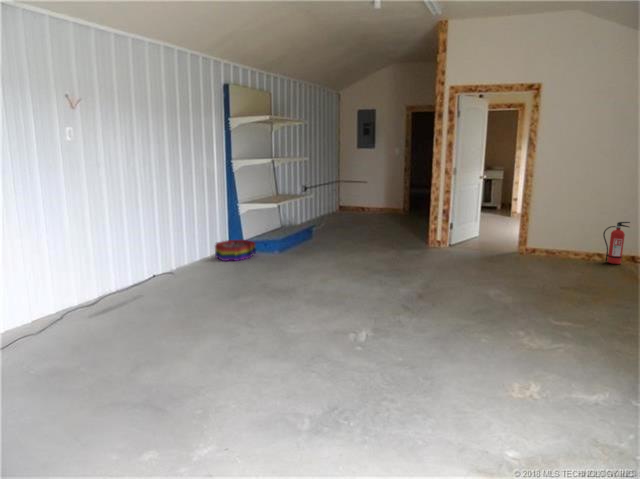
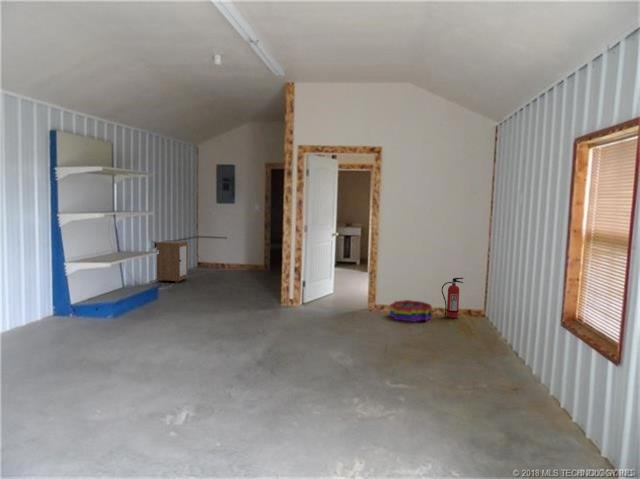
cabinet: none [306,185,334,224] -> present [156,241,188,283]
storage bin: present [215,240,256,261] -> present [390,300,431,322]

